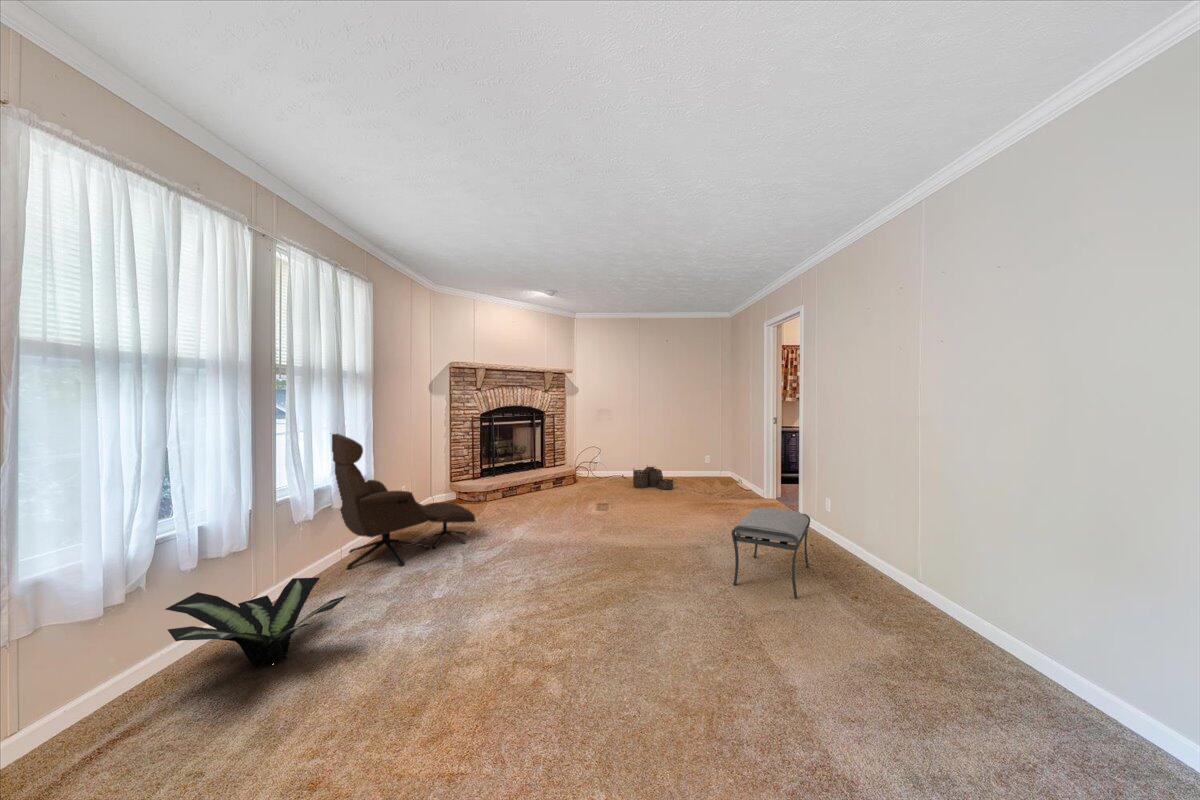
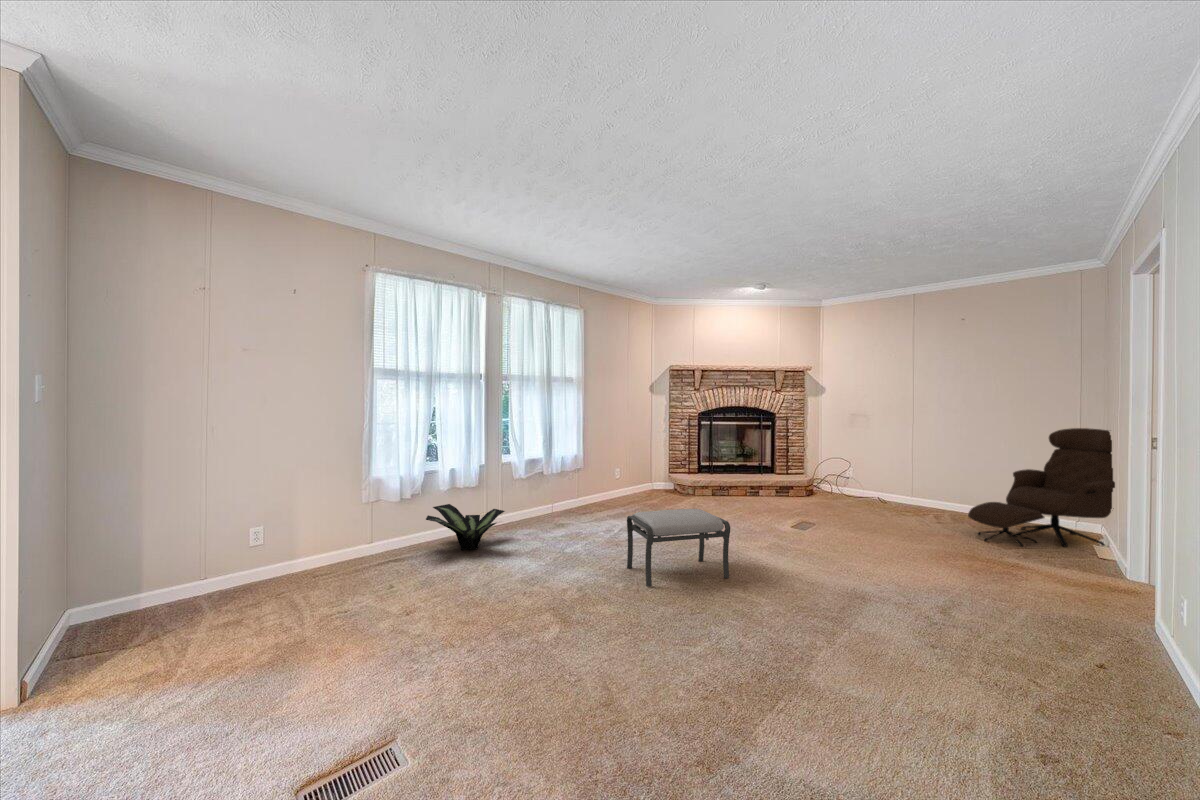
lounge chair: present [330,433,475,569] -> present [968,428,1115,547]
woven basket: present [633,467,673,489] -> none [872,485,925,516]
ottoman: present [732,507,810,599] -> present [627,509,730,586]

